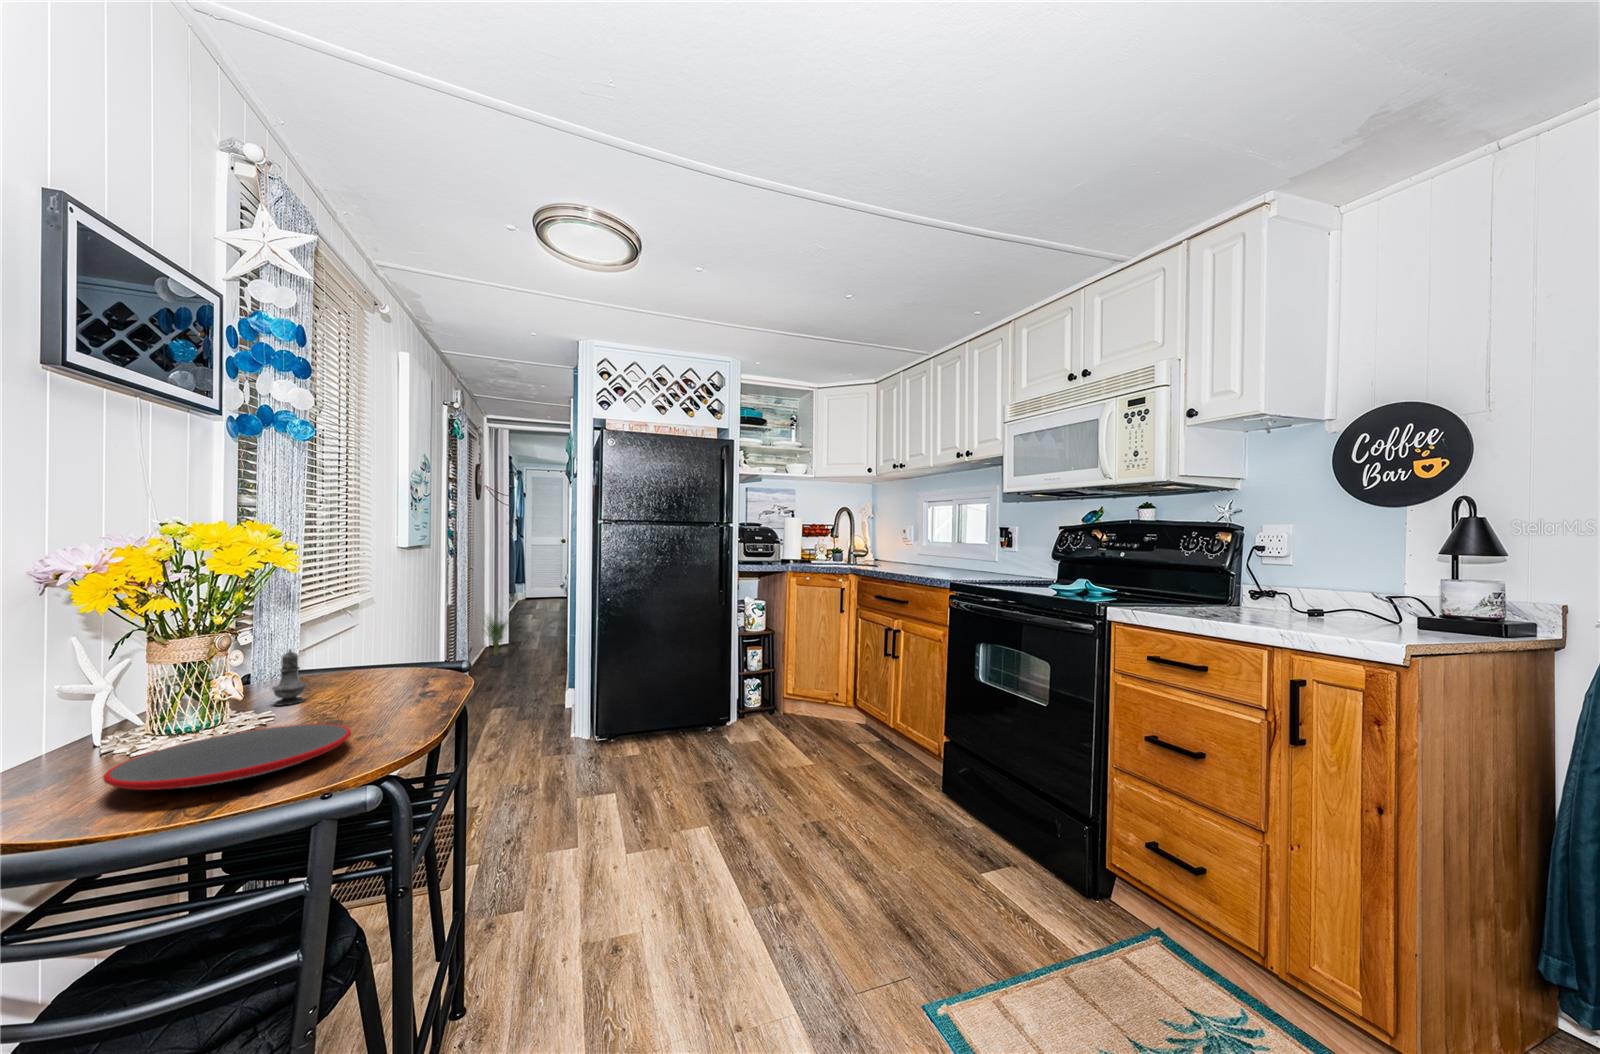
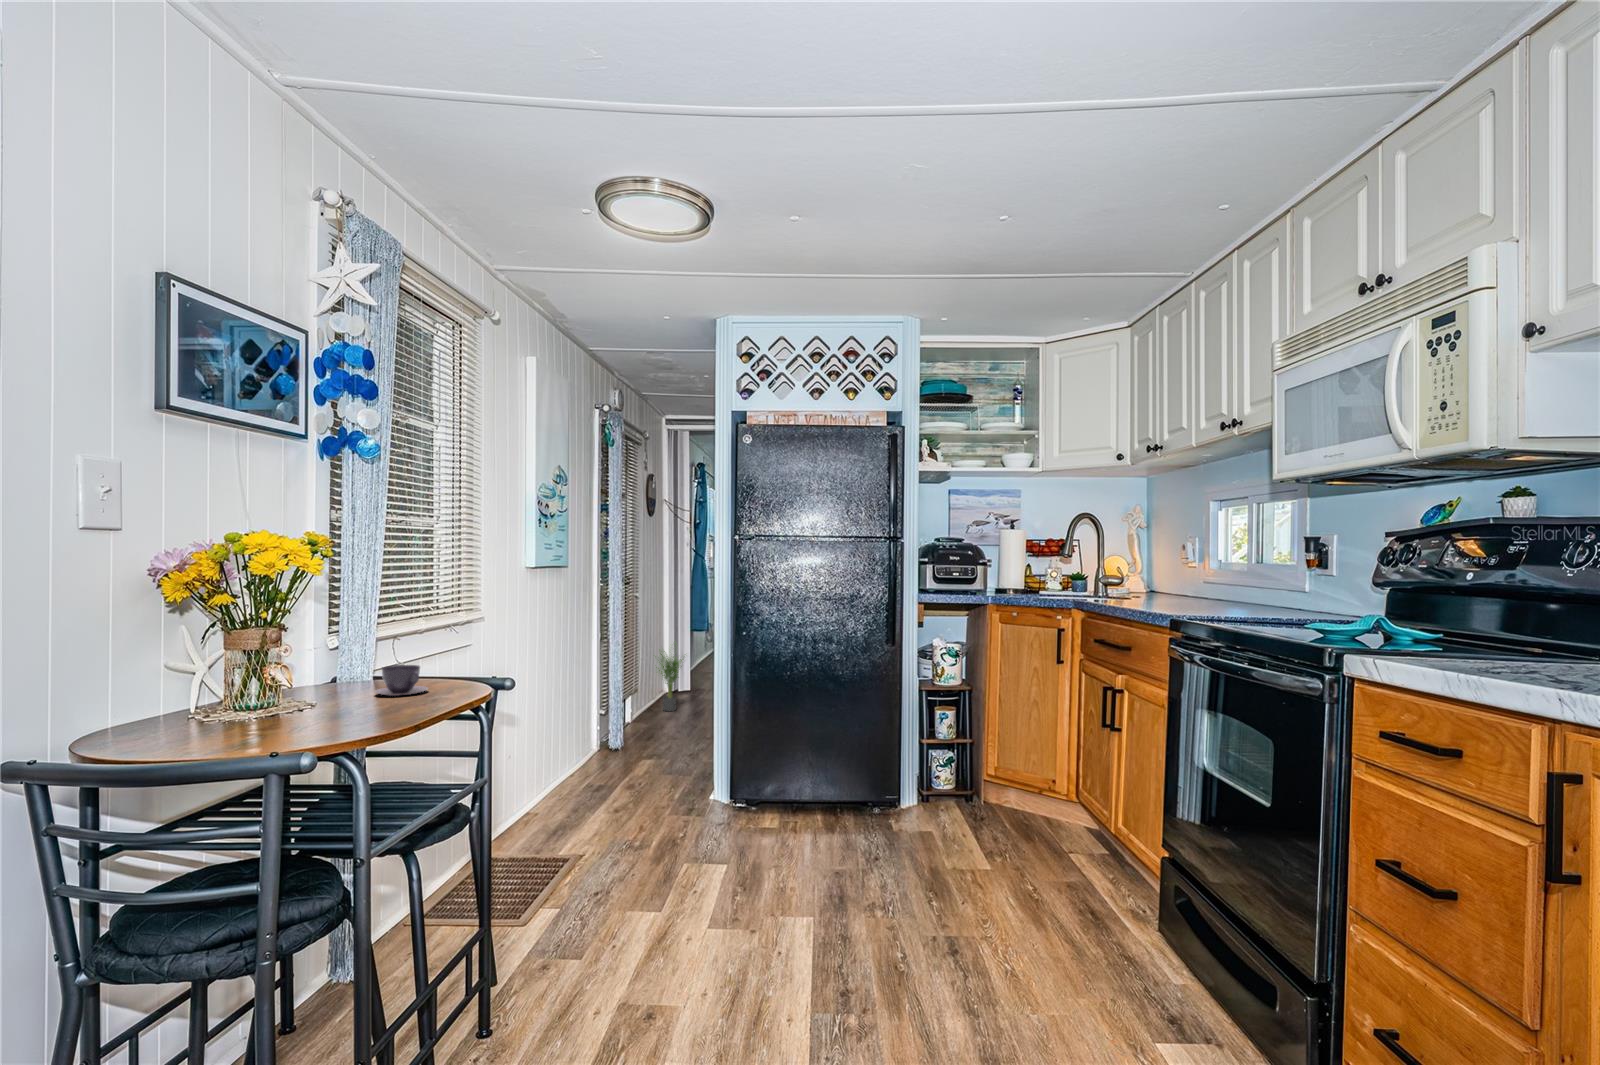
salt shaker: present [272,649,306,706] -> none [332,641,360,693]
teacup: none [337,667,400,703] -> present [375,665,428,696]
plate: present [103,724,351,790] -> none [158,702,341,731]

